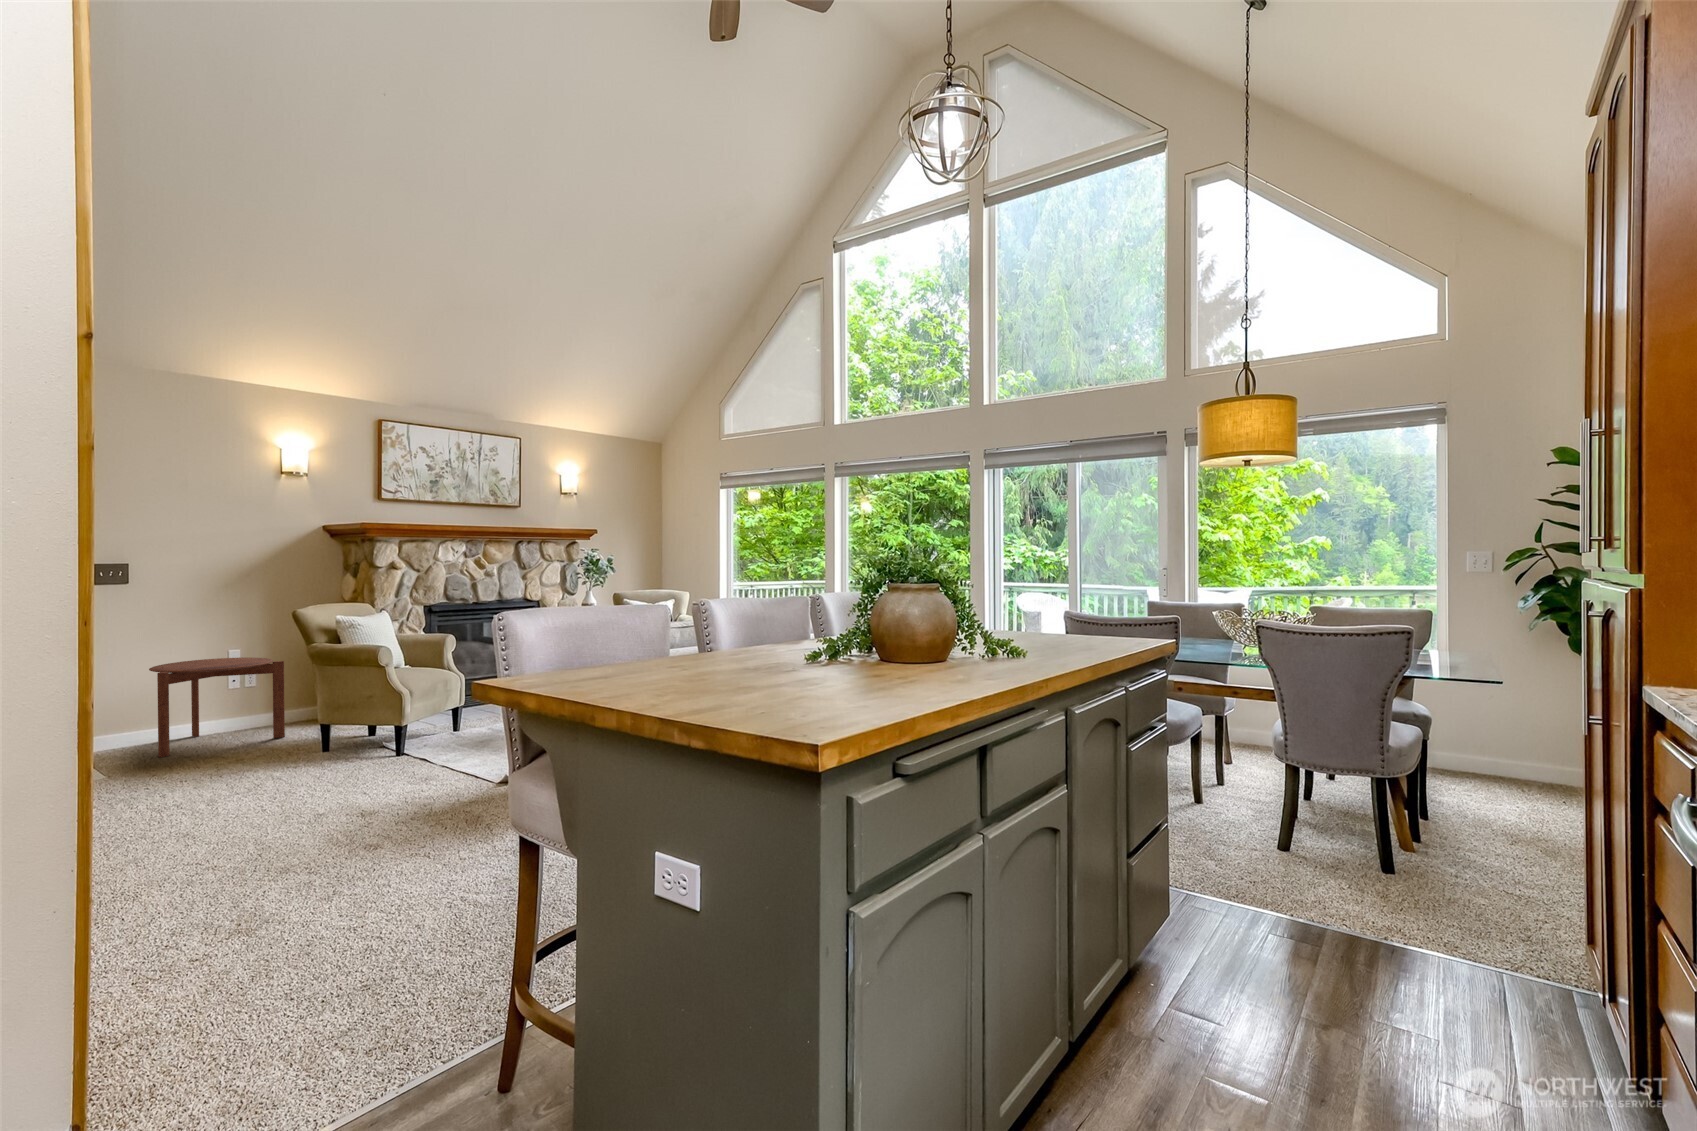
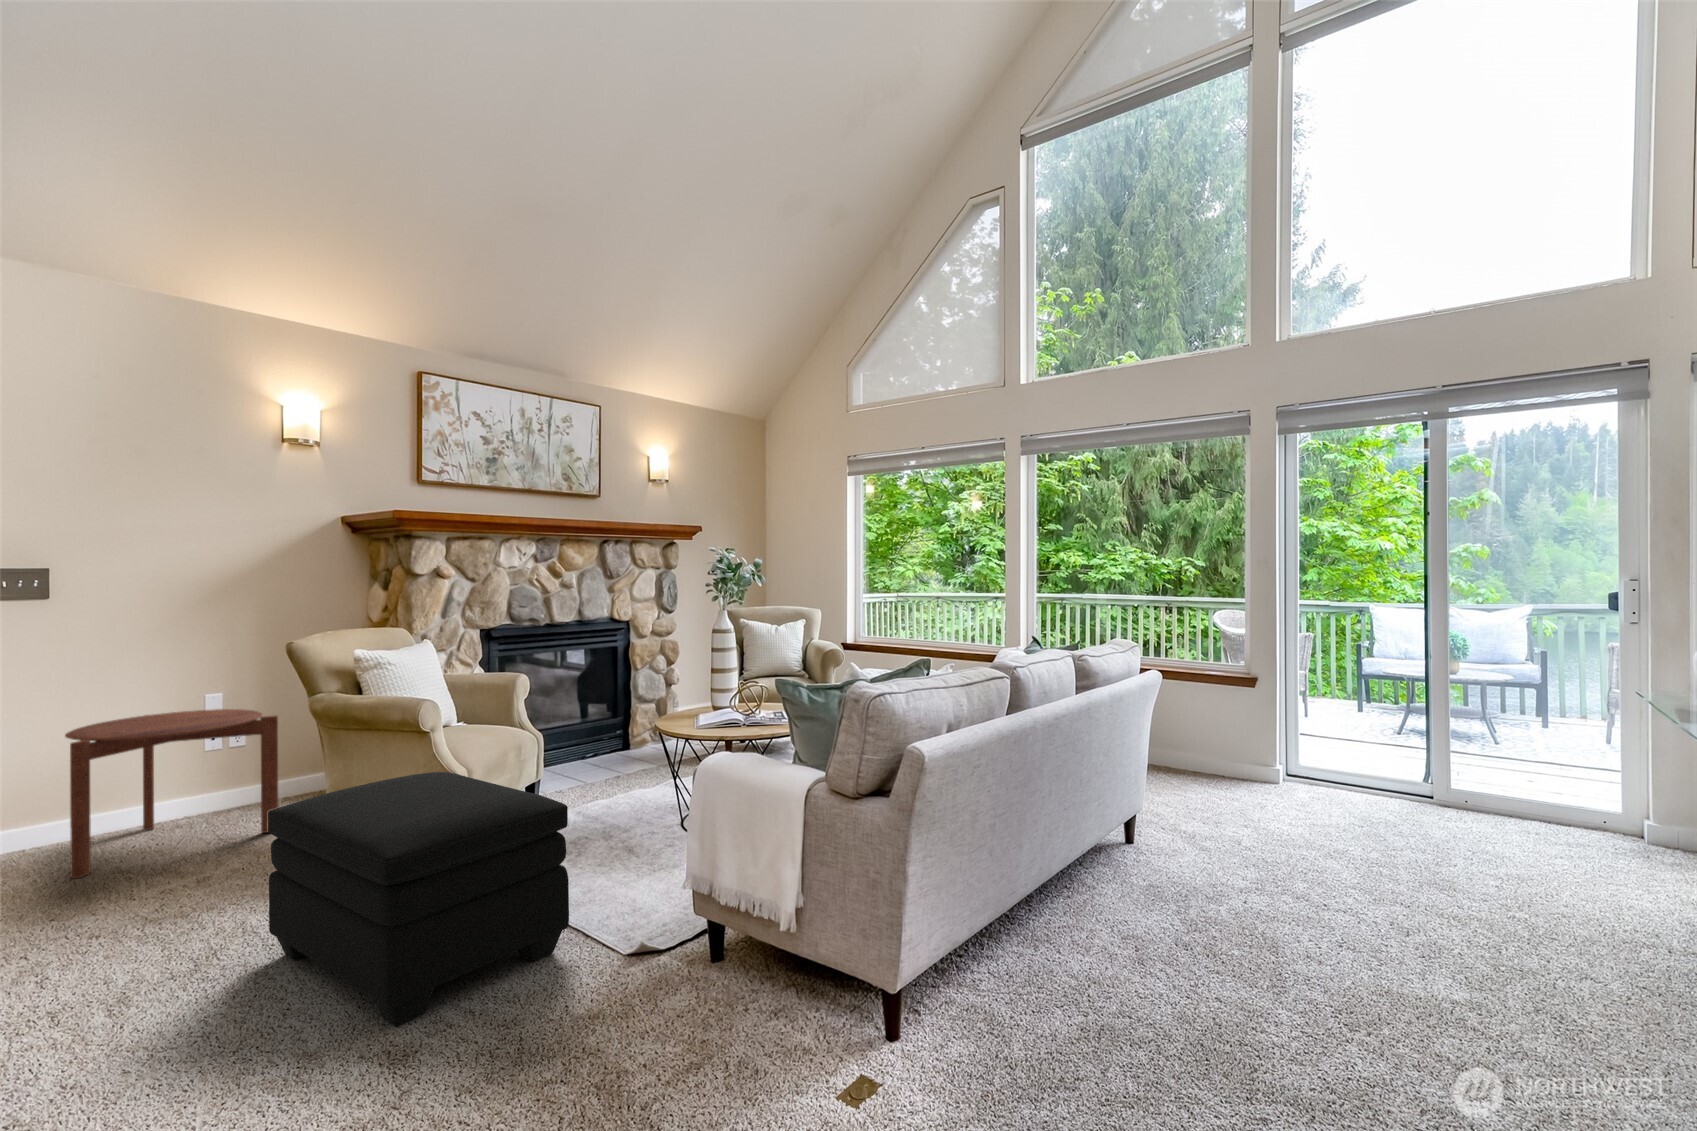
ottoman: none [294,689,465,805] -> present [268,772,569,1027]

